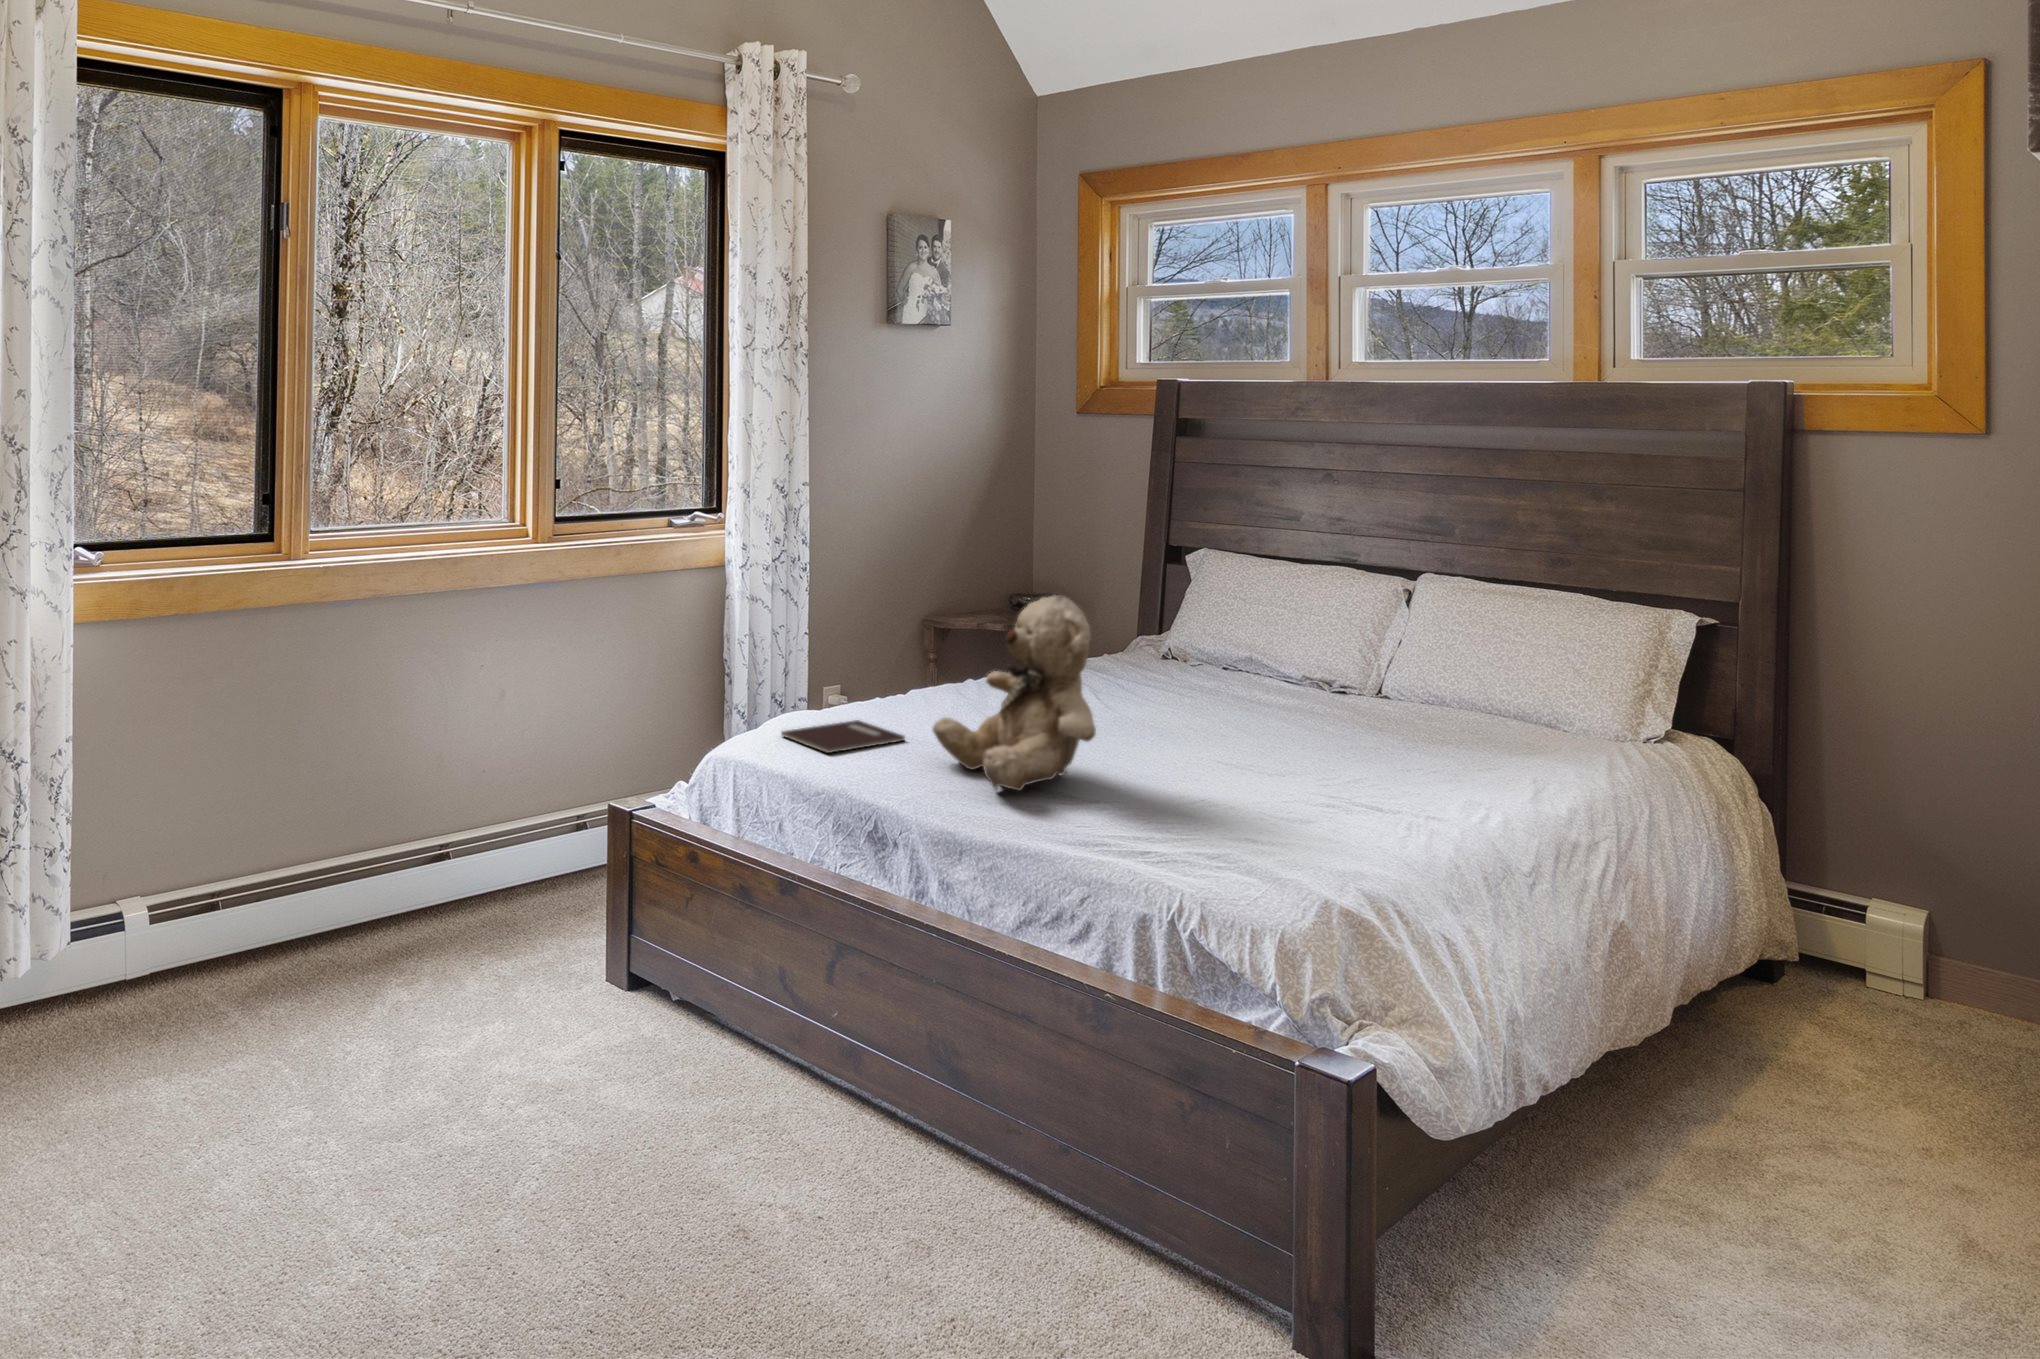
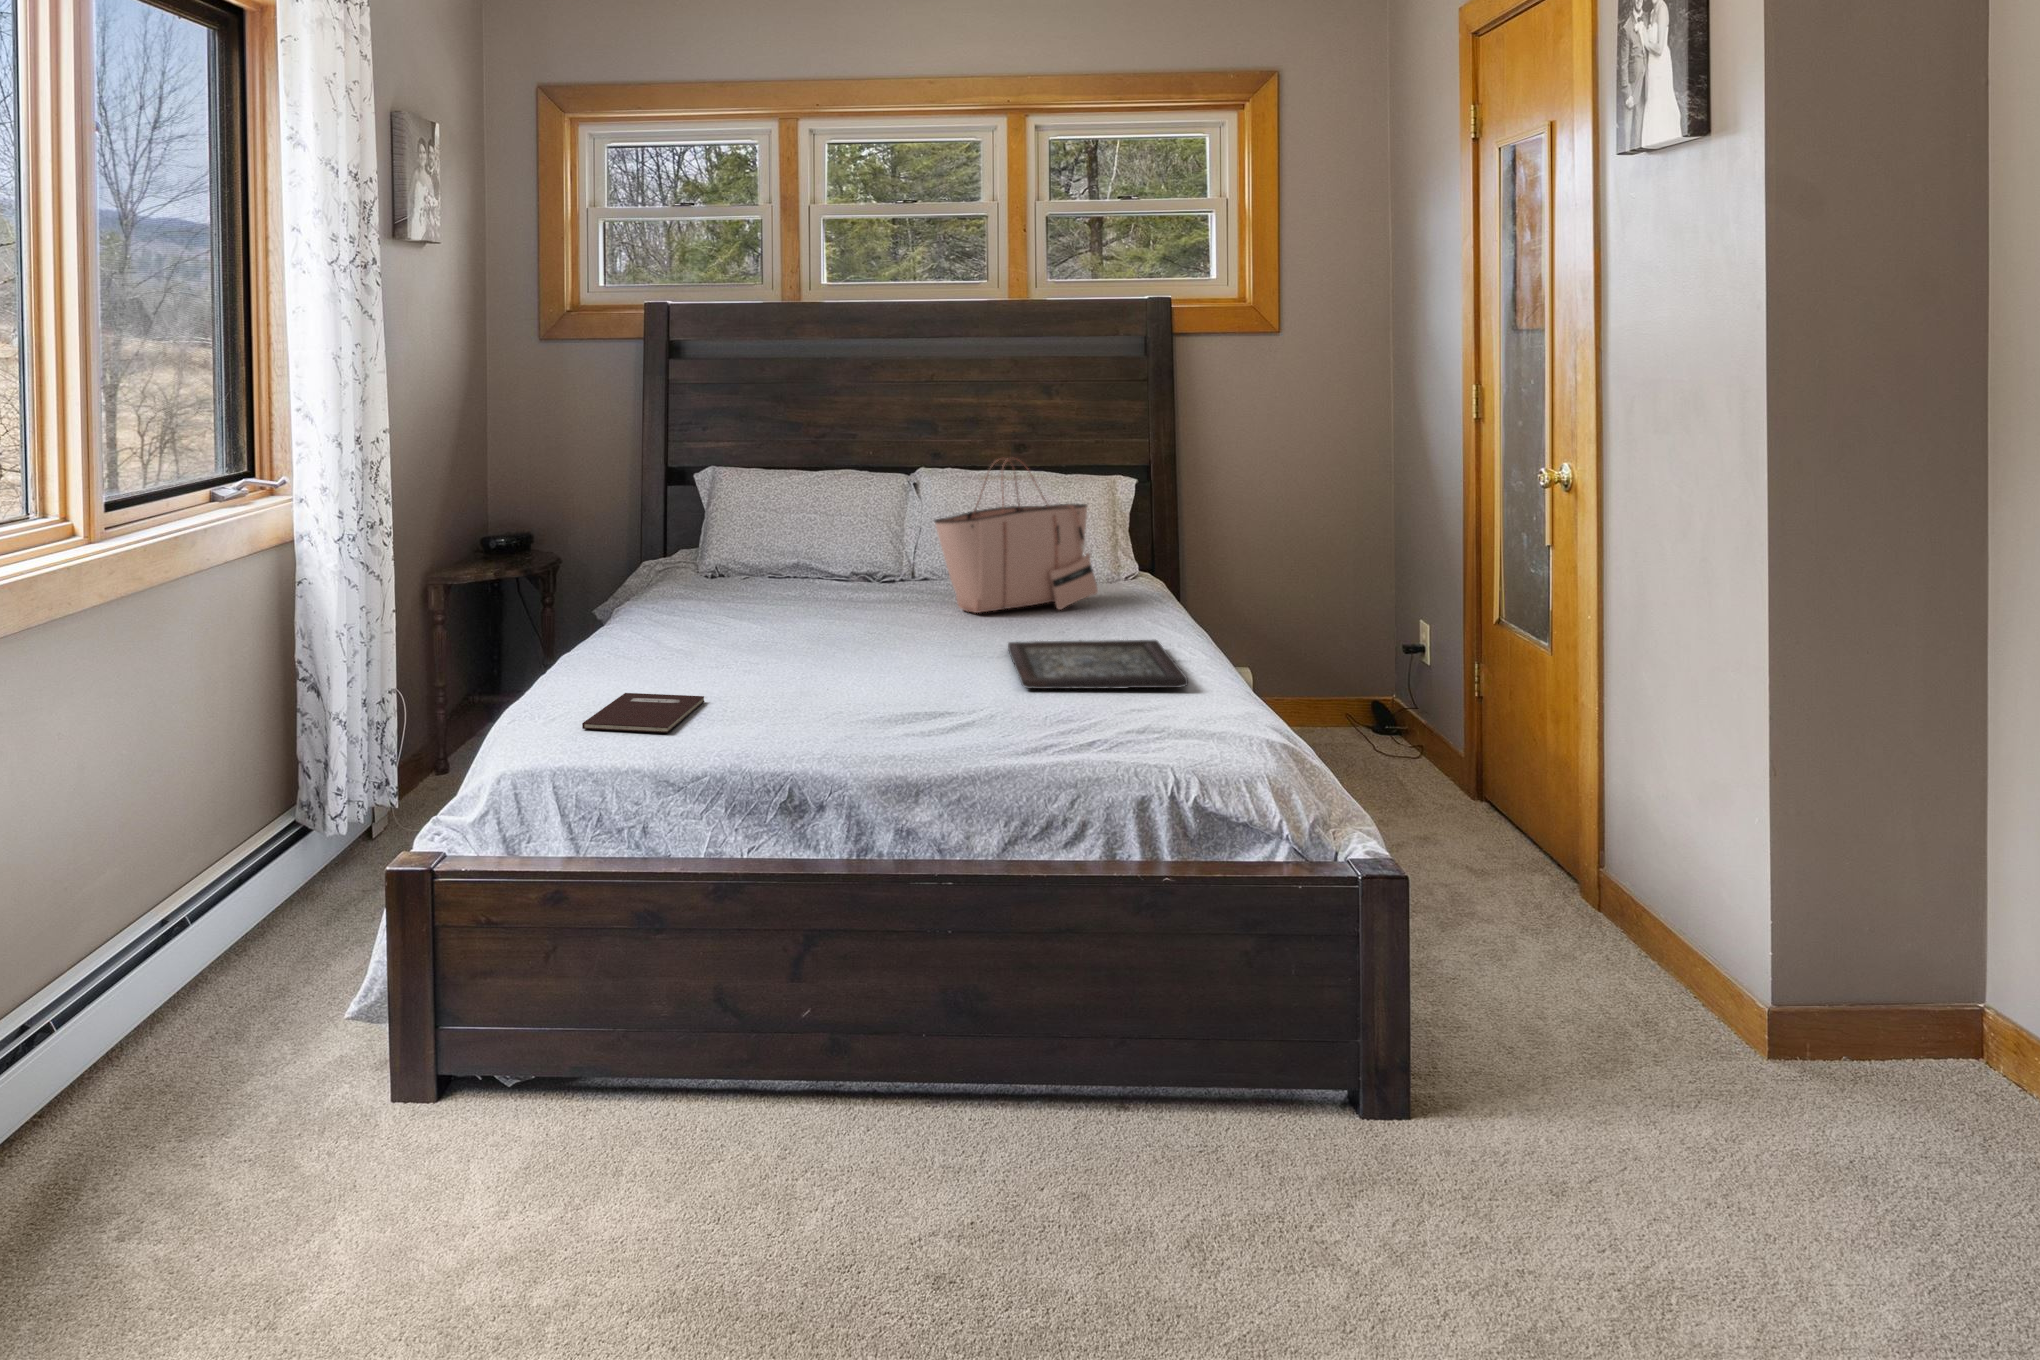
tote bag: none [1281,571,1485,749] -> present [935,458,1098,613]
teddy bear: present [933,595,1096,791] -> none [769,507,965,725]
tray: none [1189,761,1437,840] -> present [1008,640,1188,689]

